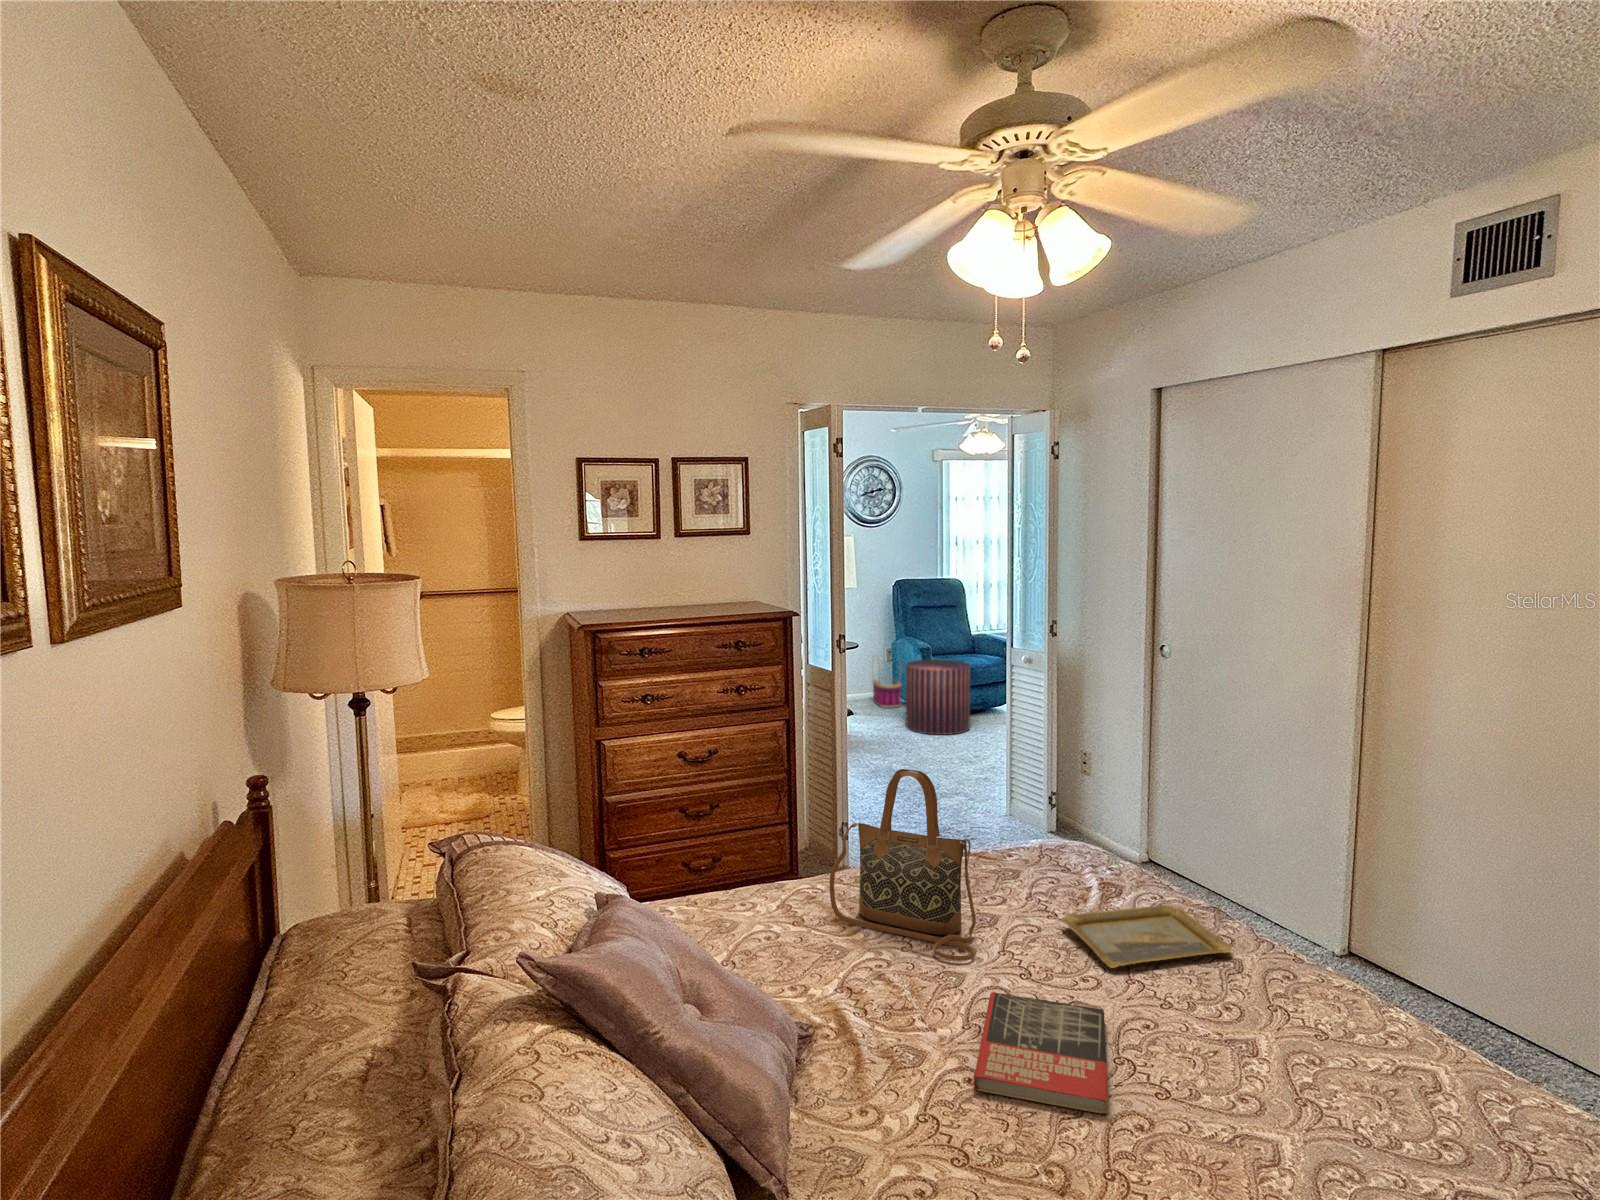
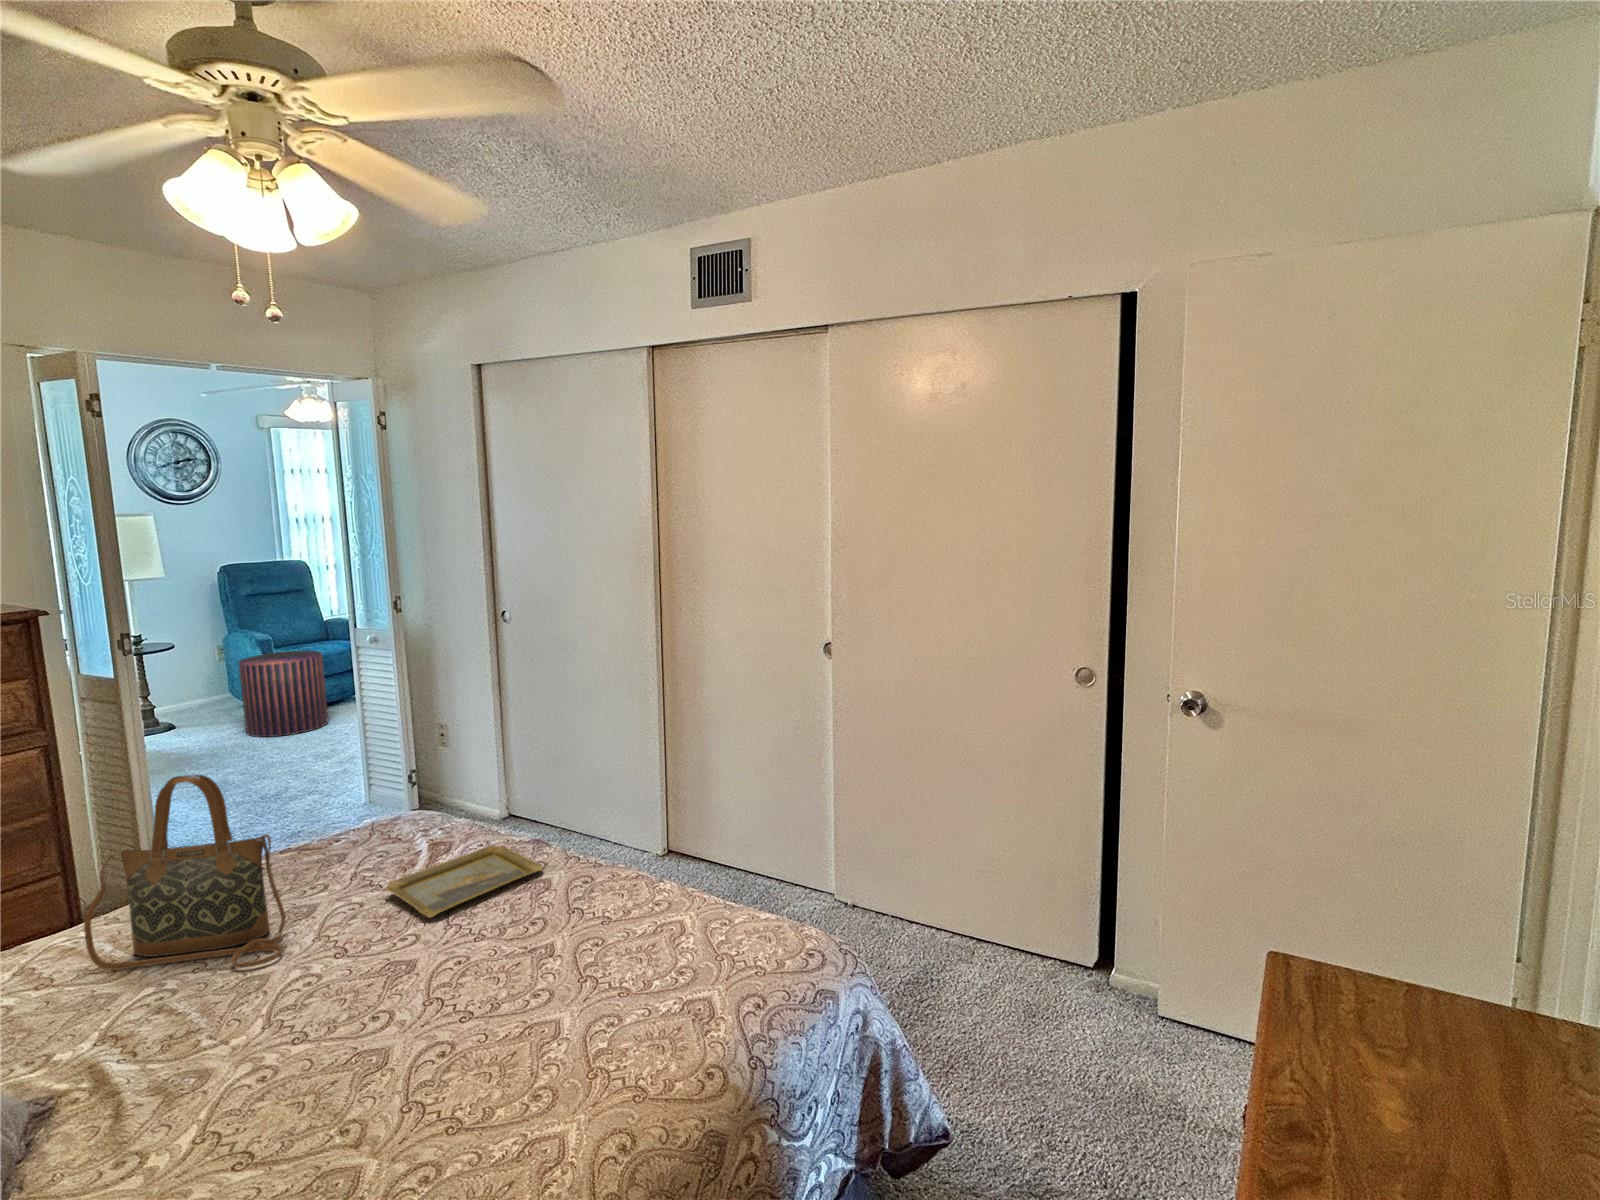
basket: present [873,656,901,708] -> none [194,652,240,716]
book: present [973,992,1108,1114] -> none [264,958,416,1085]

